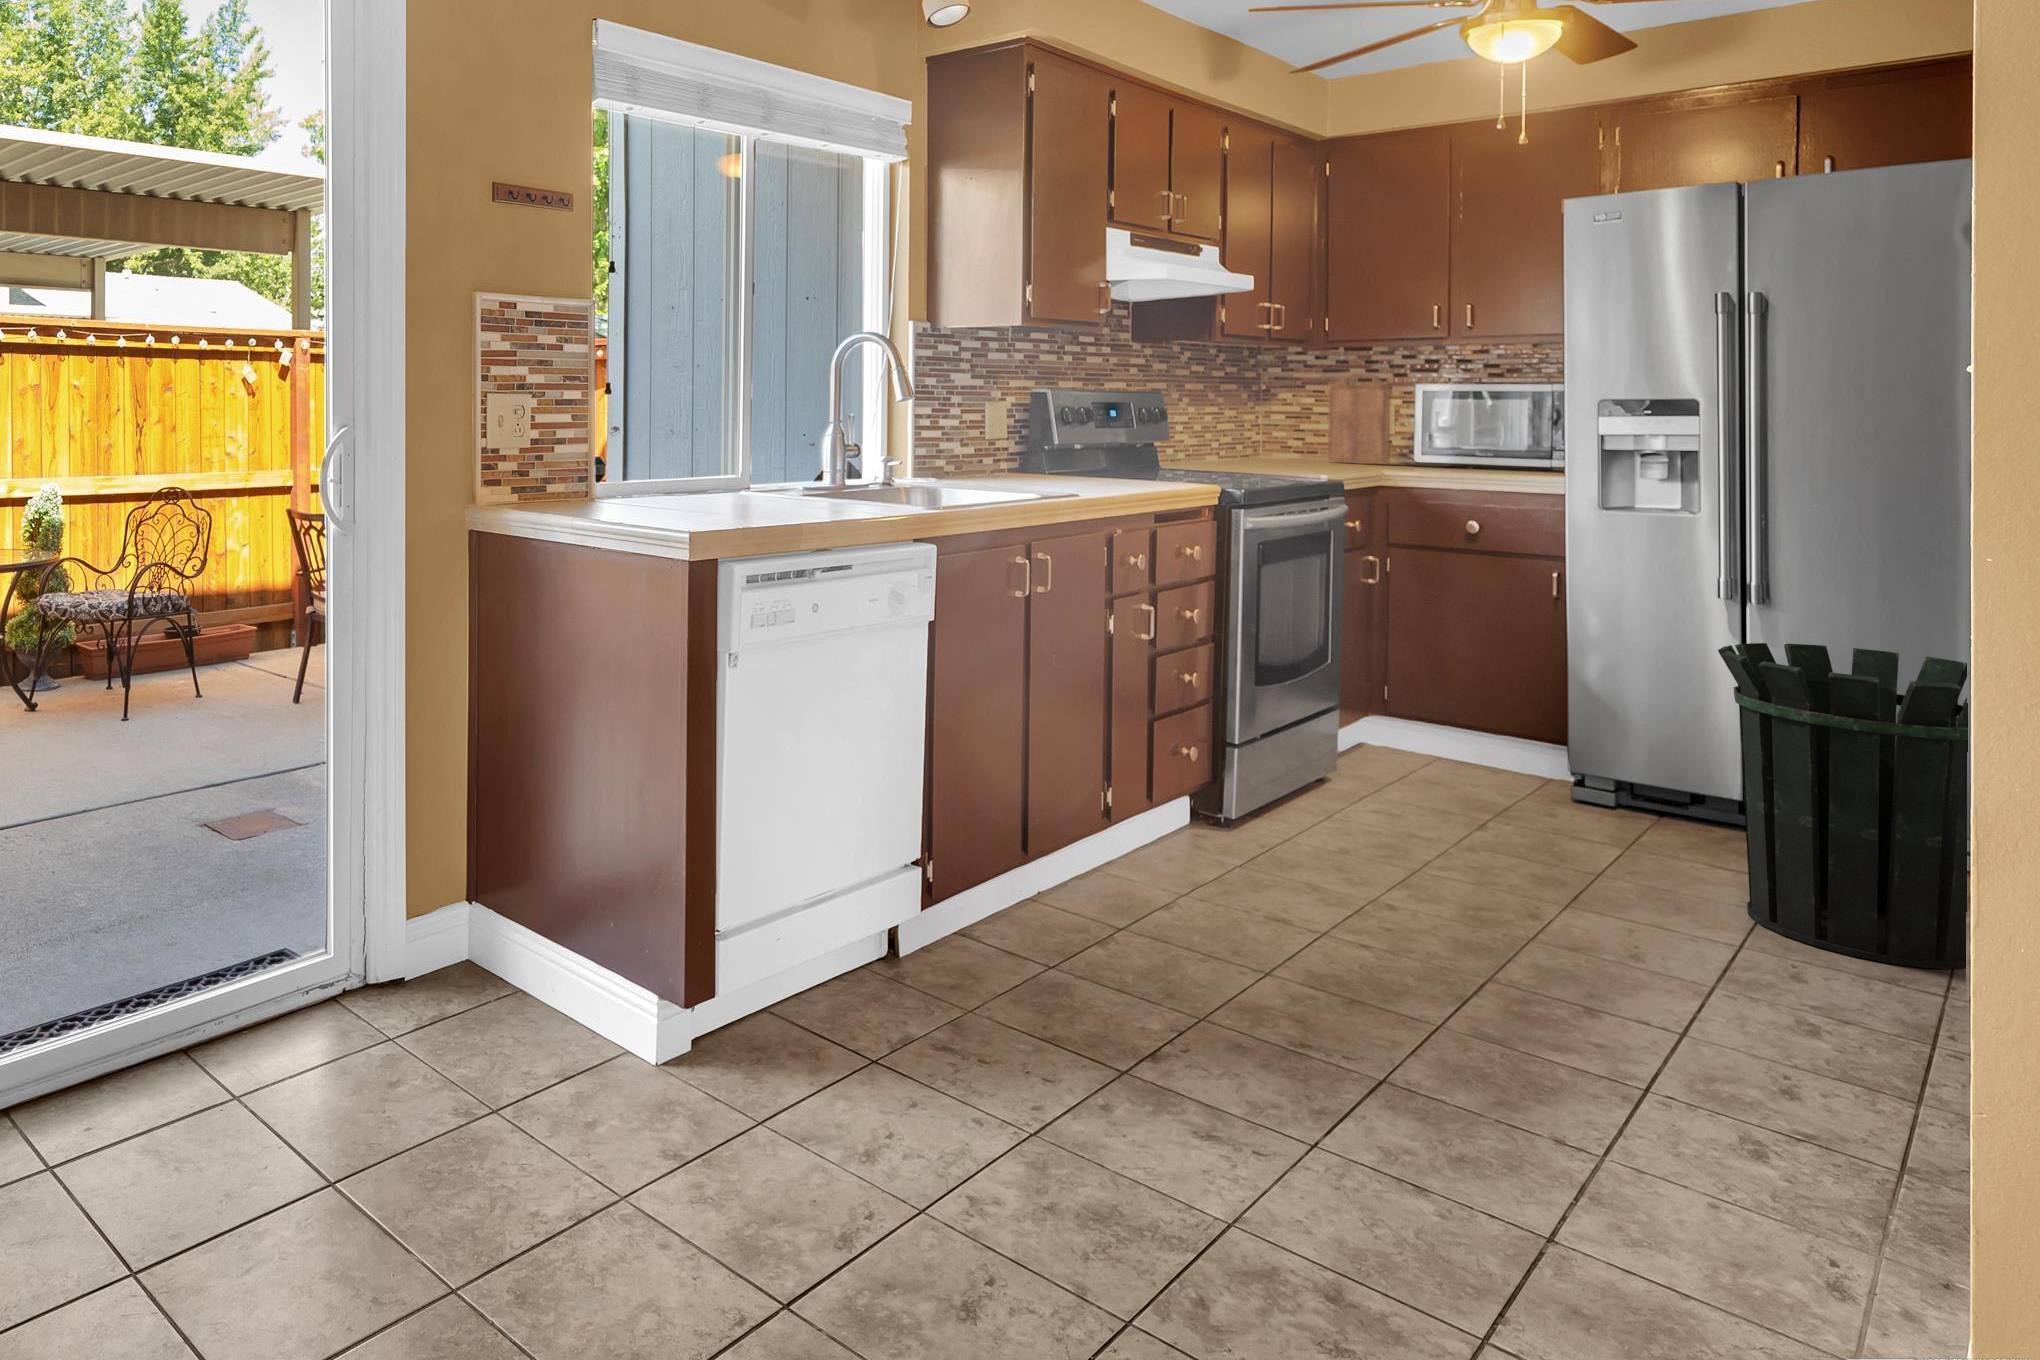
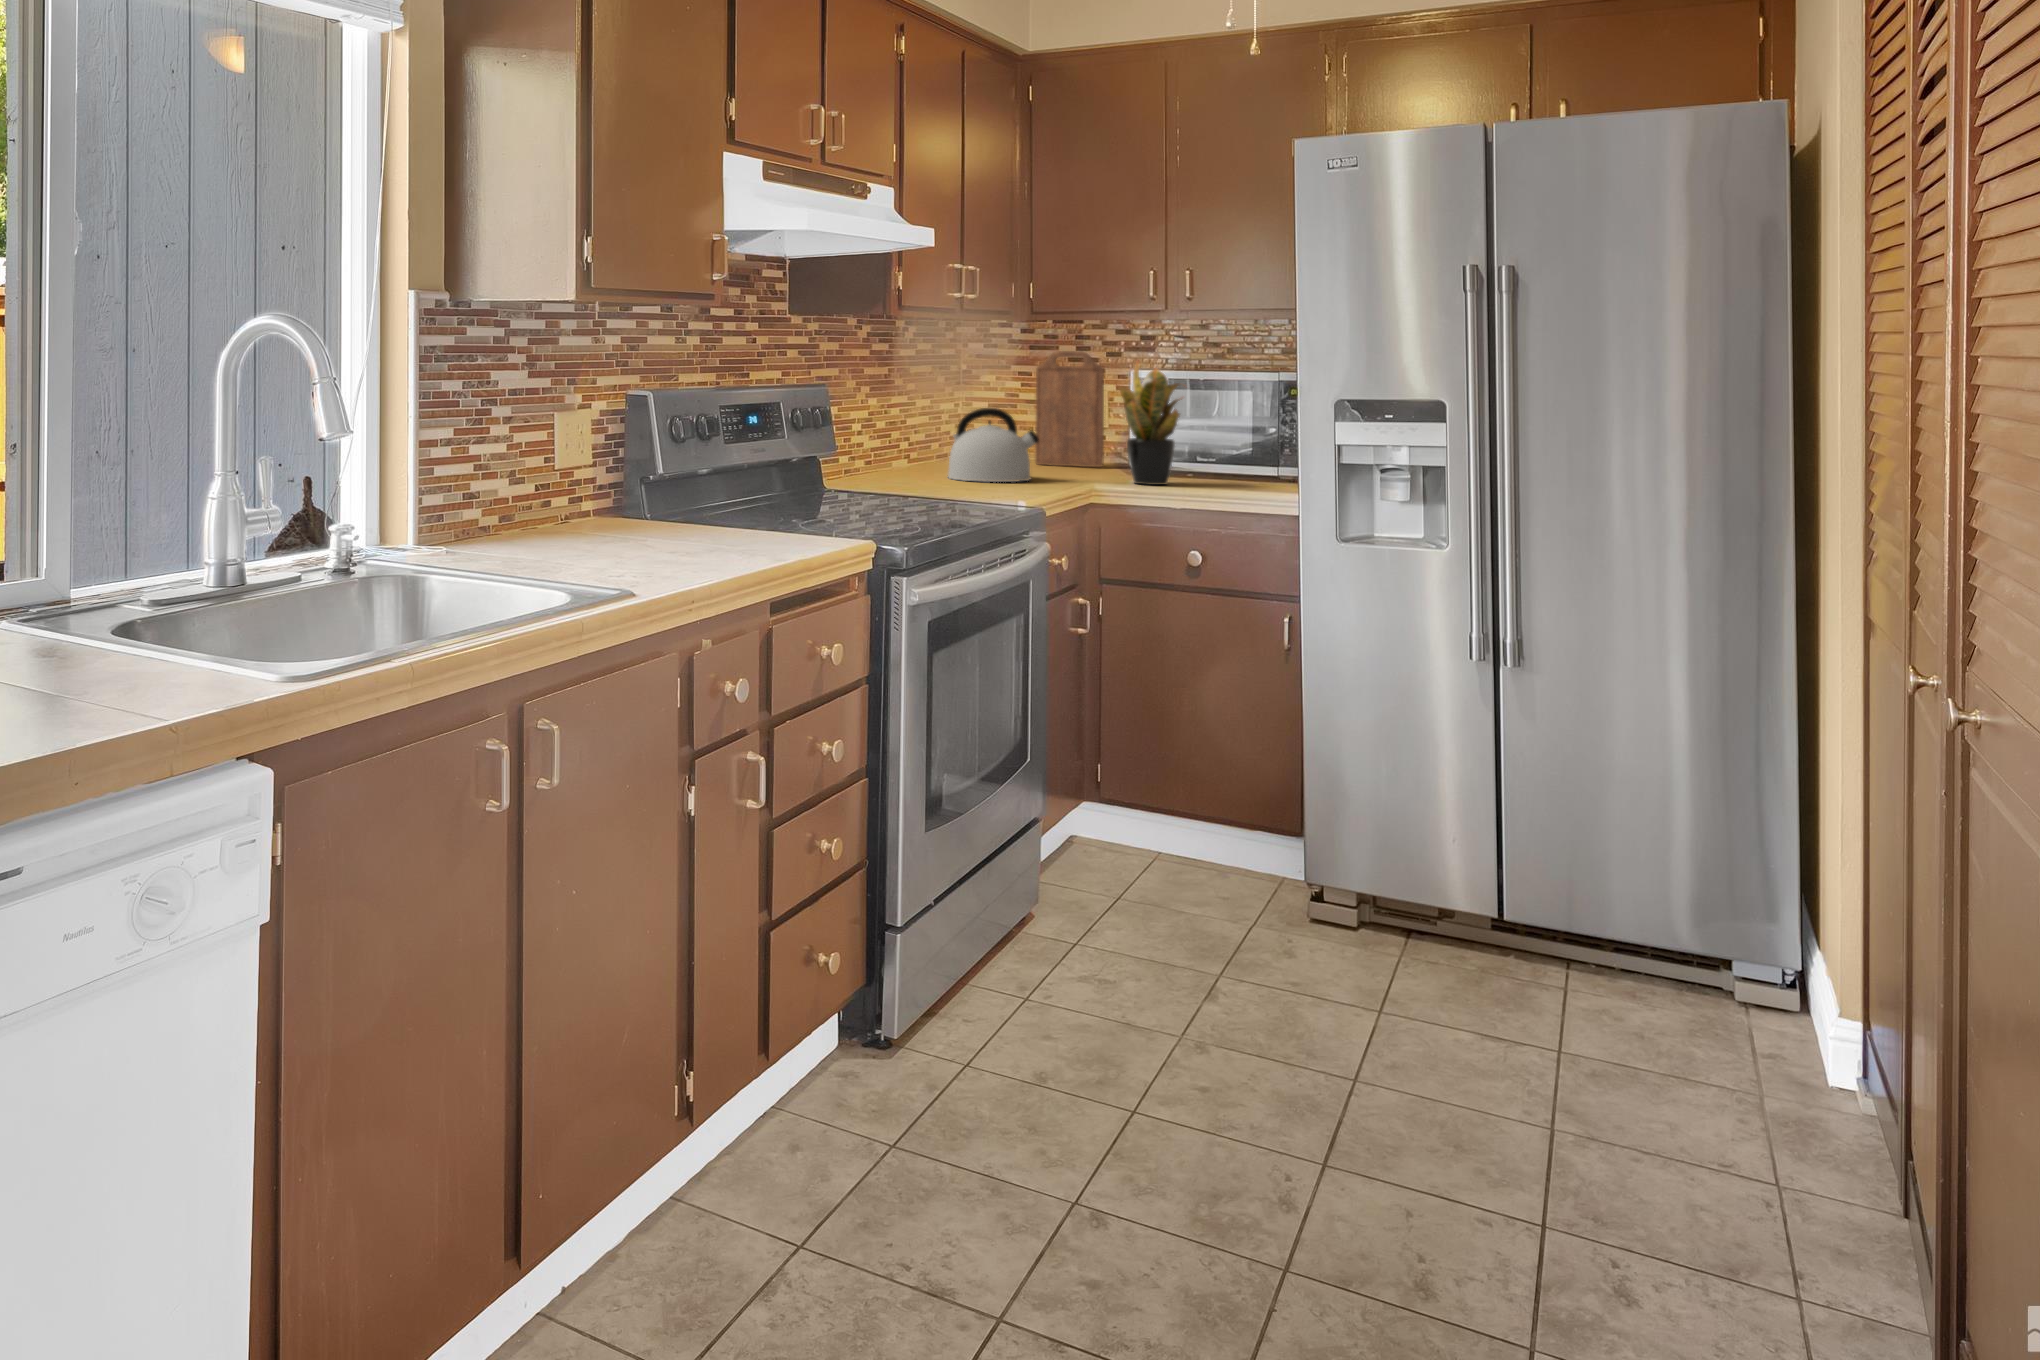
potted plant: none [1394,373,1476,473] -> present [1116,362,1182,485]
kettle: none [1256,413,1335,468] -> present [948,408,1039,482]
waste bin: present [1718,643,1968,969] -> none [1495,753,1865,1244]

